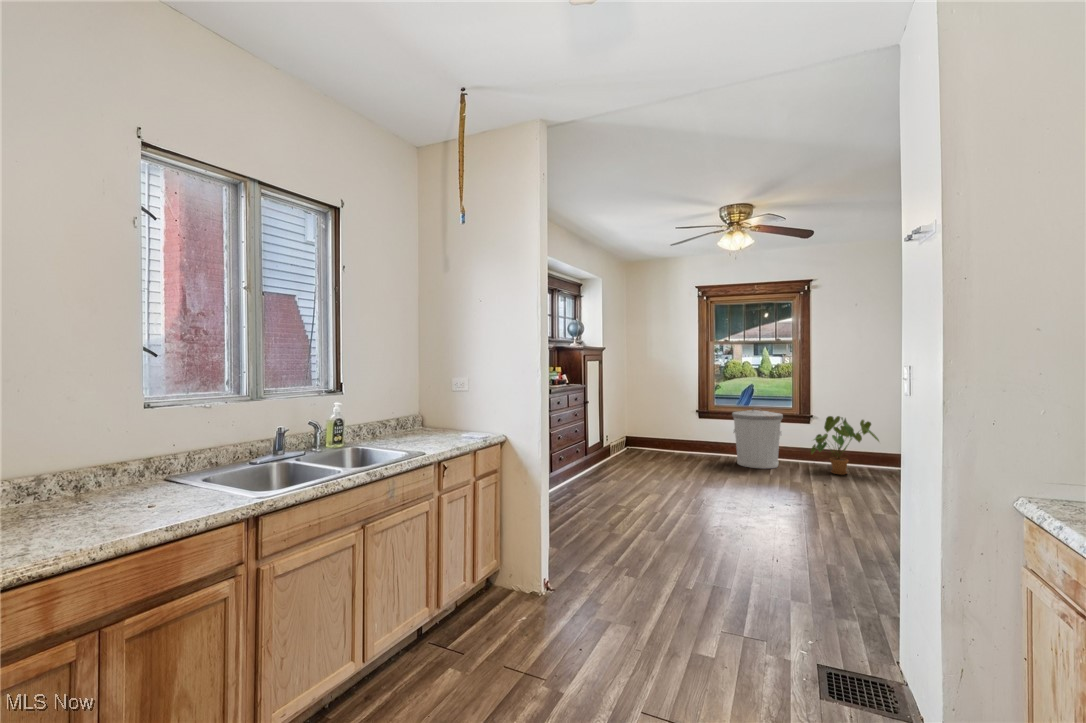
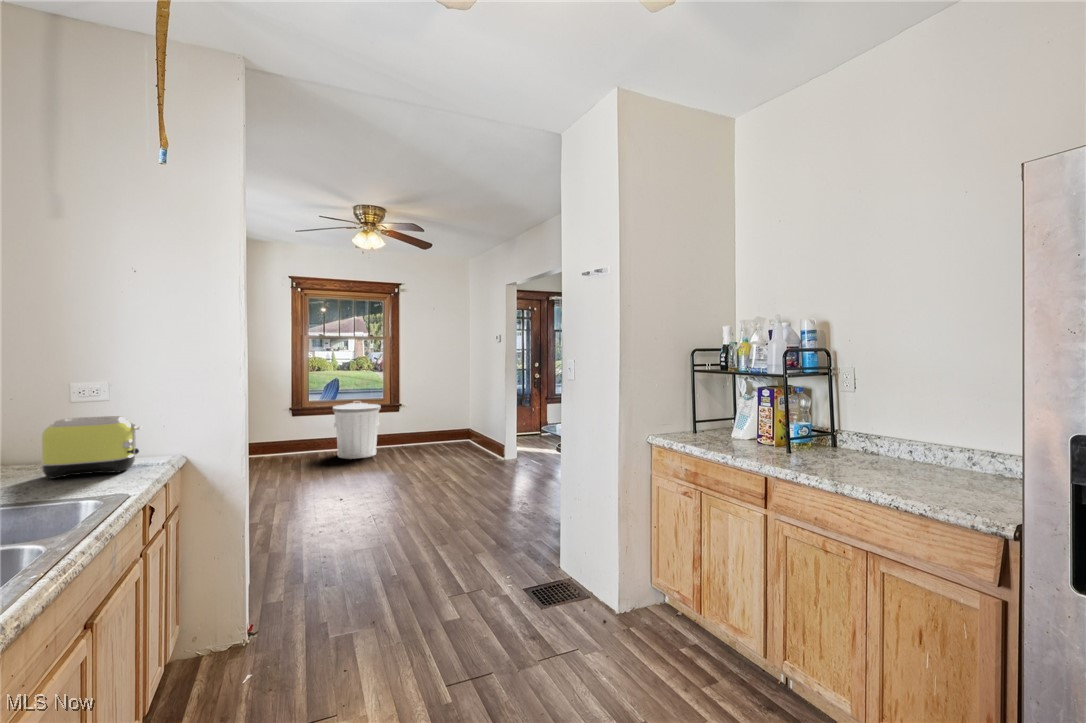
toaster: none [428,399,475,438] -> present [41,416,143,479]
house plant: present [811,416,879,475] -> none [403,403,455,452]

